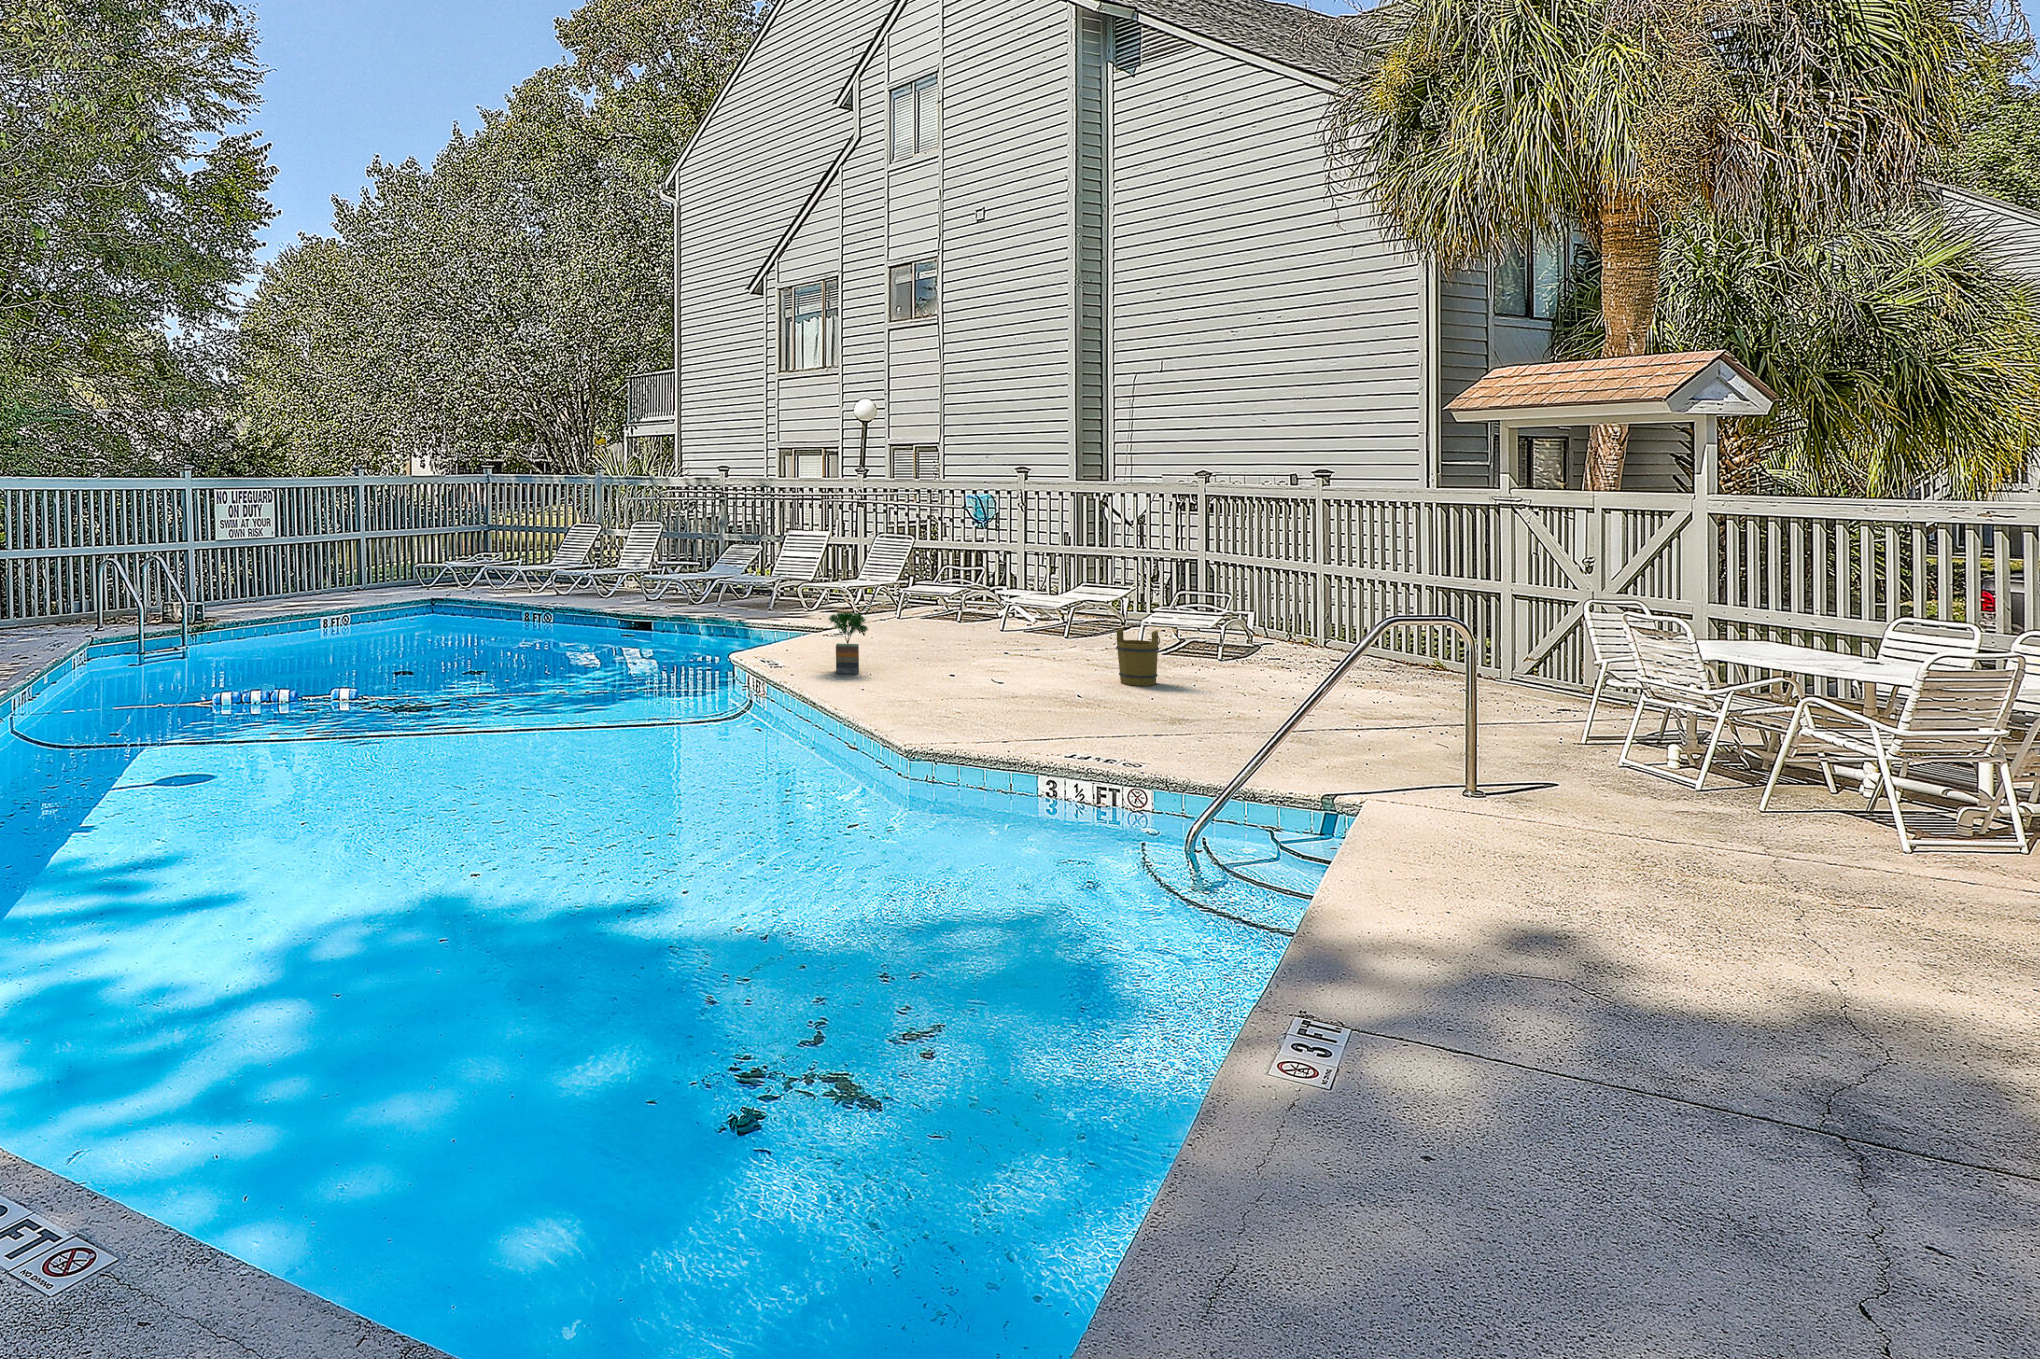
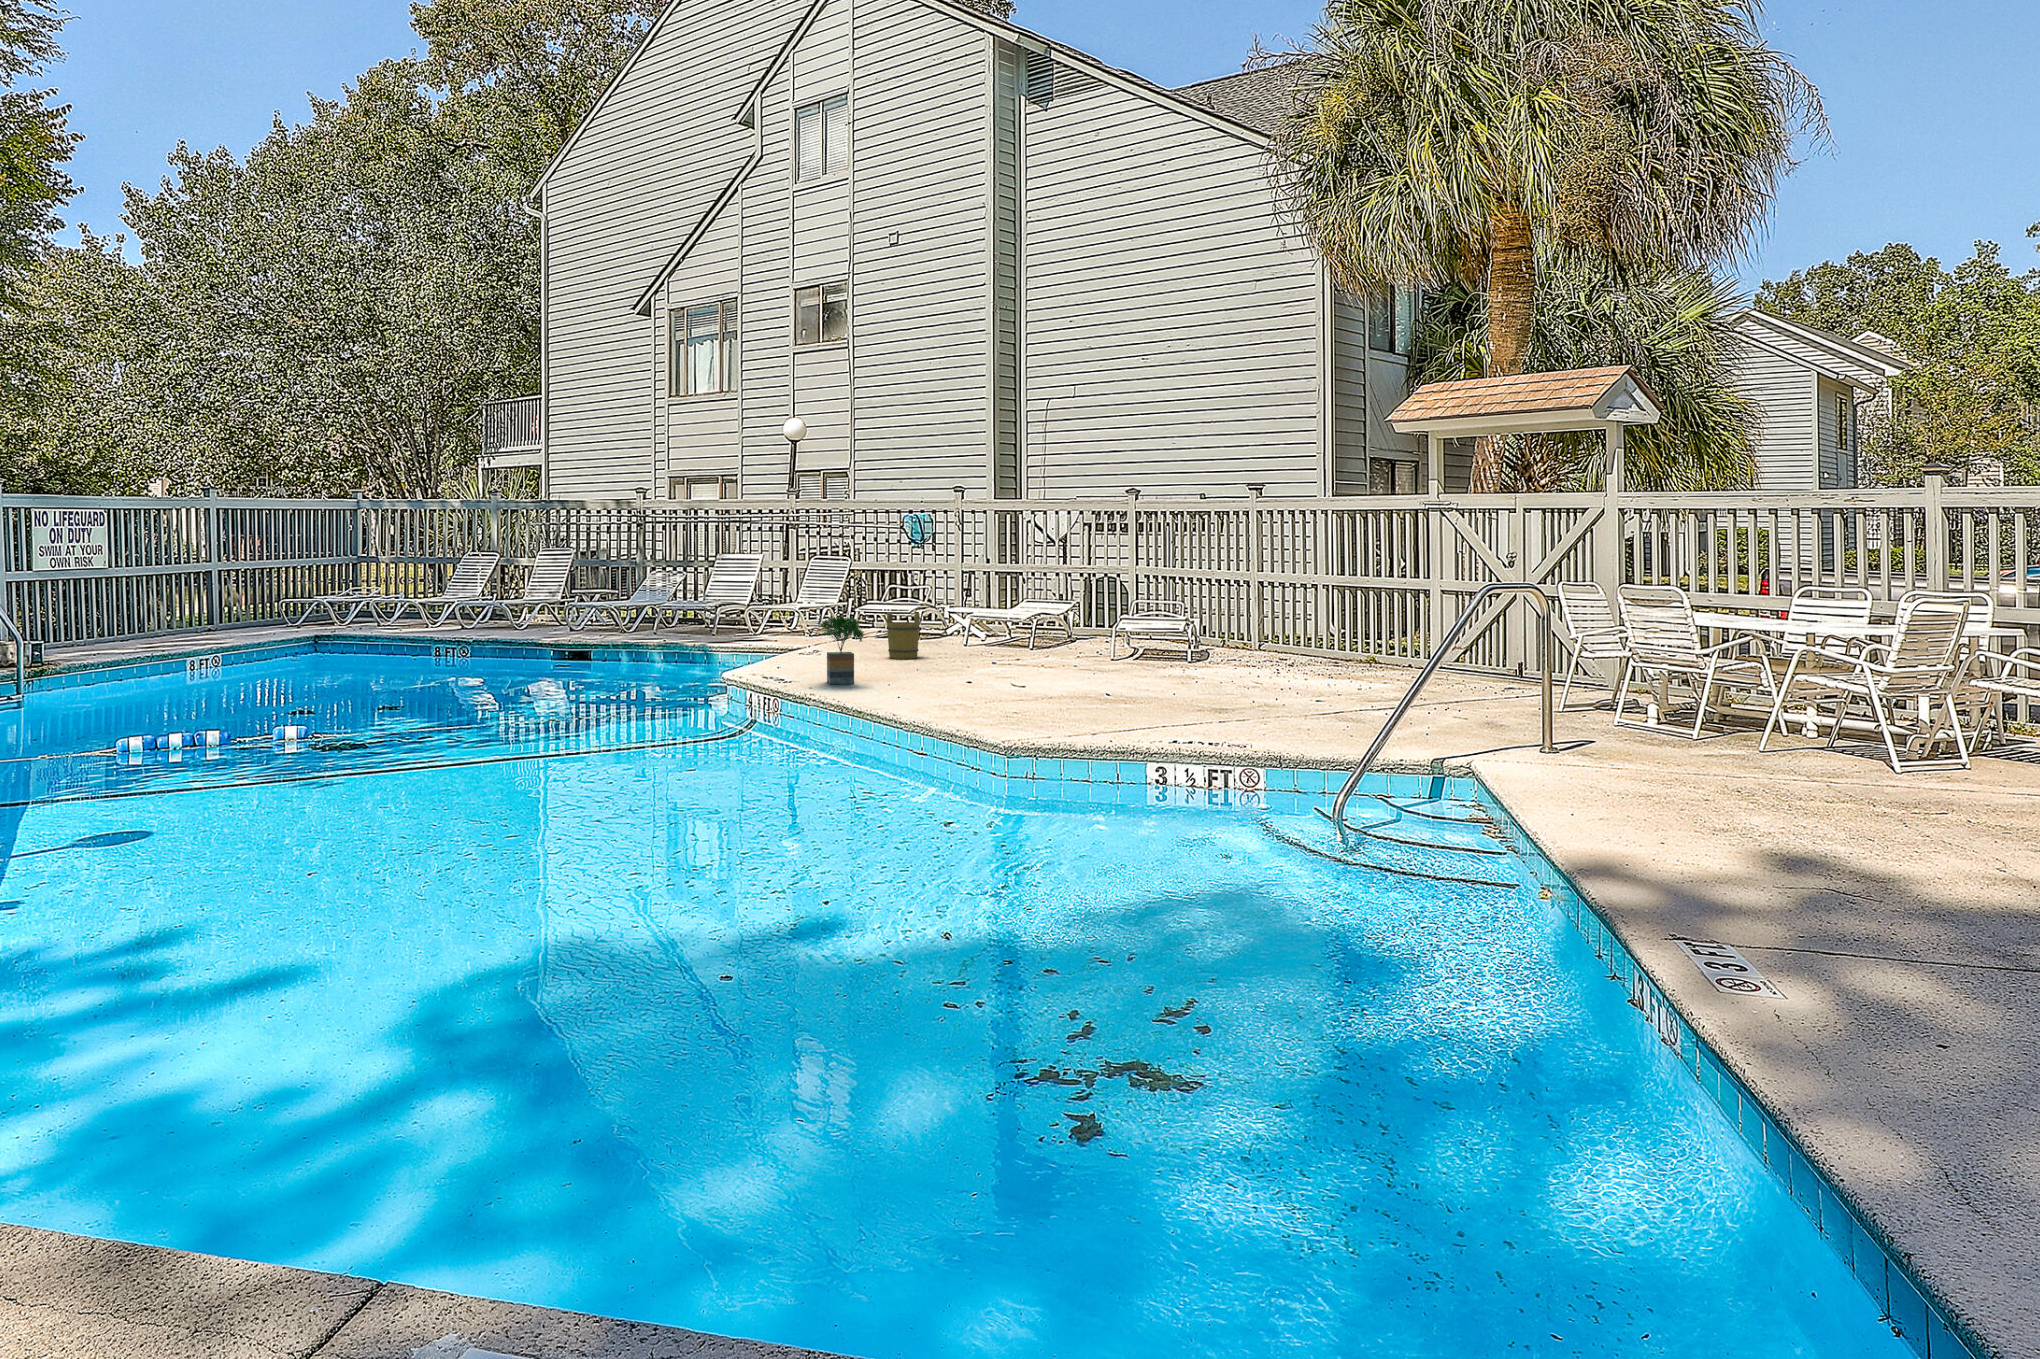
bucket: present [1116,629,1160,686] -> present [886,612,921,659]

